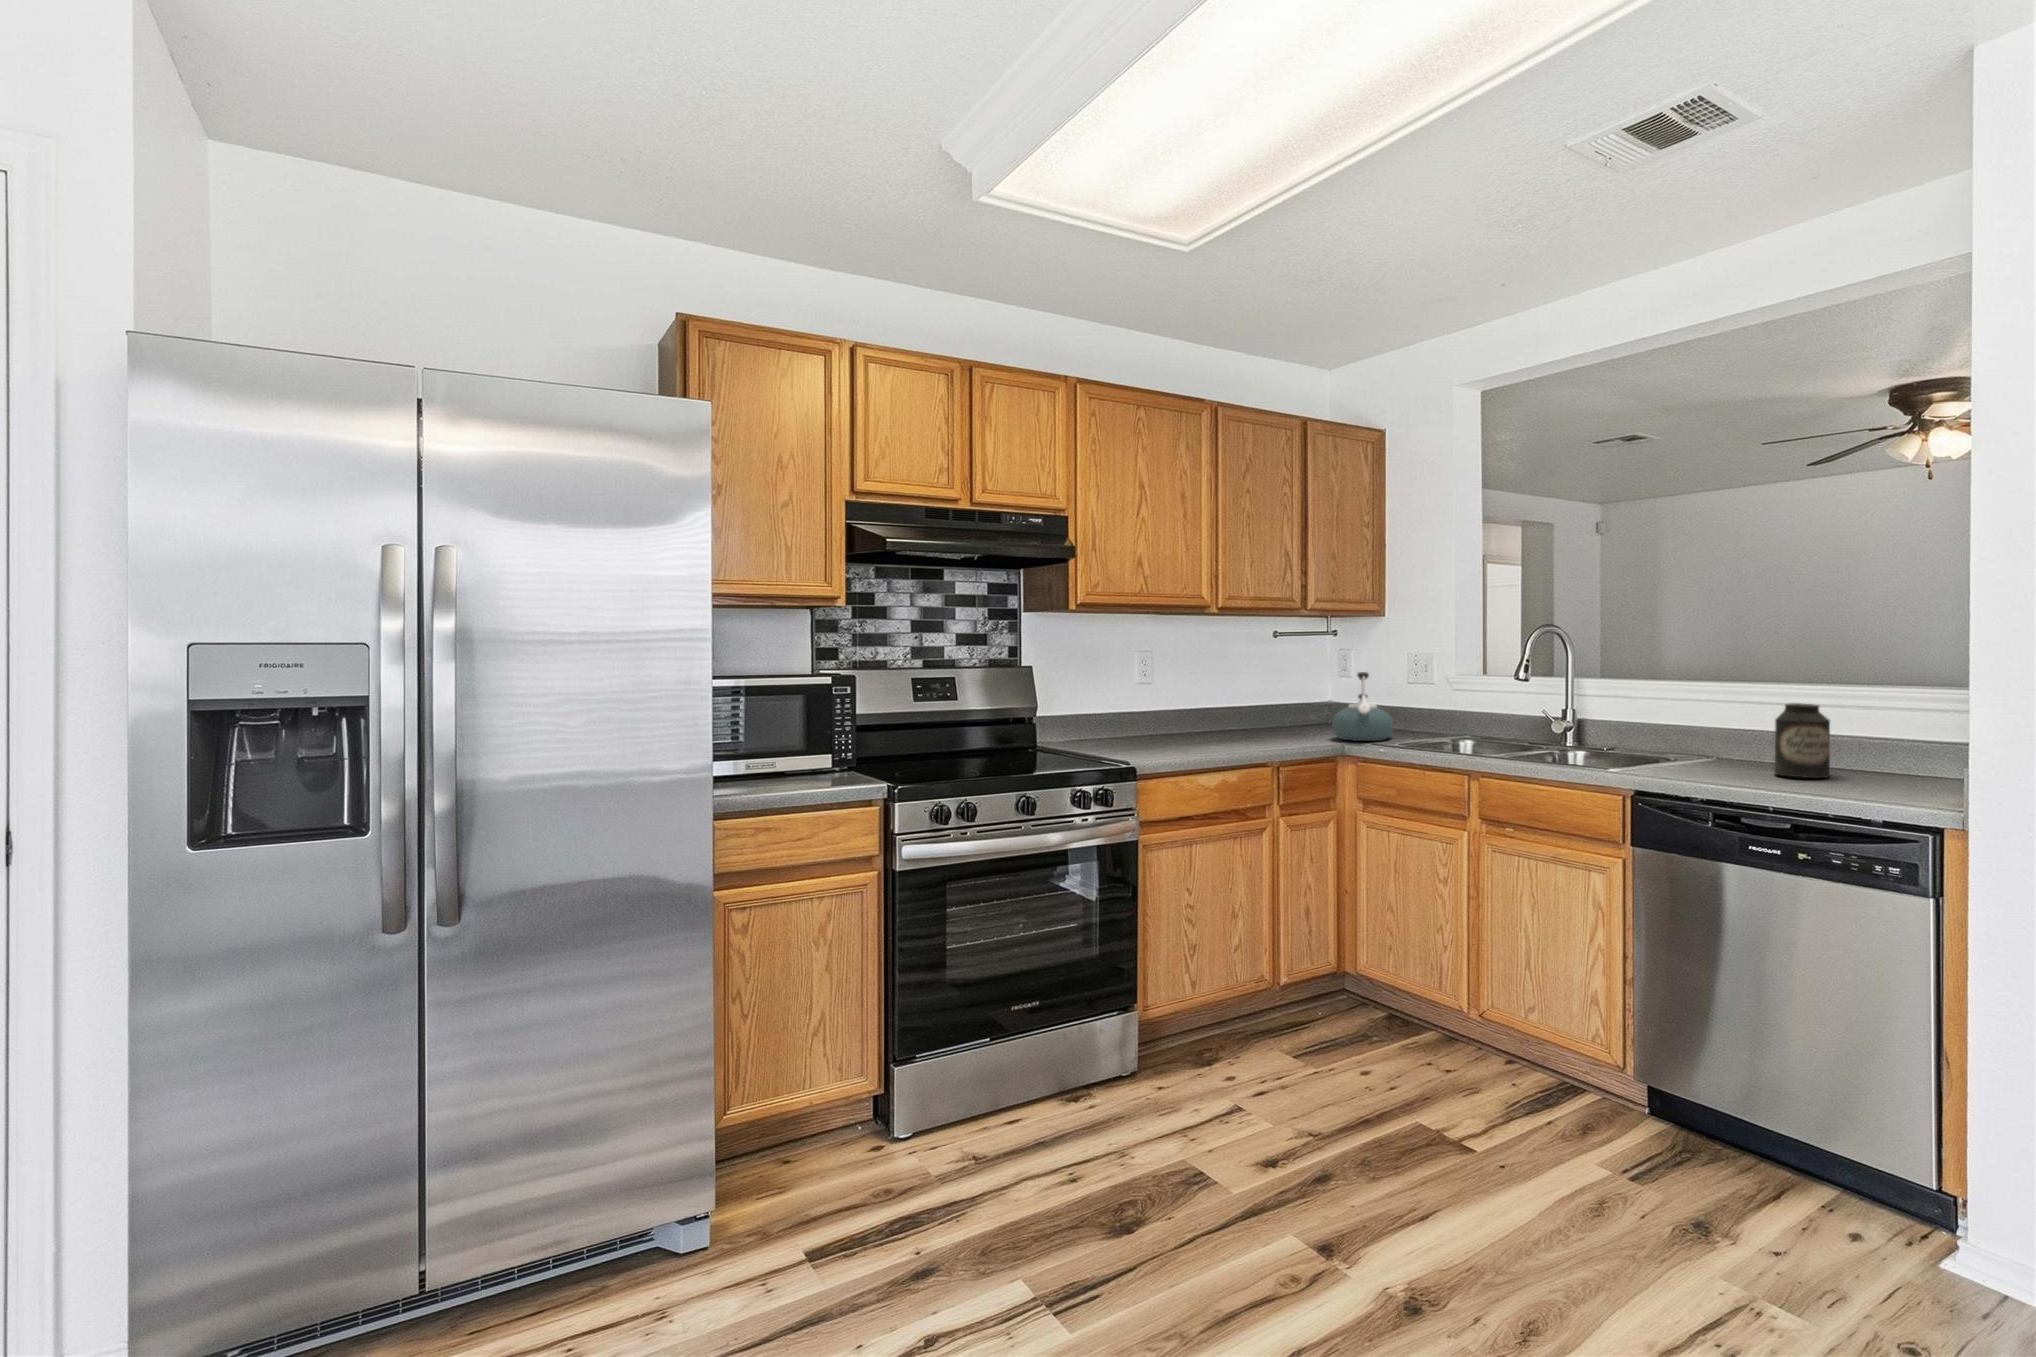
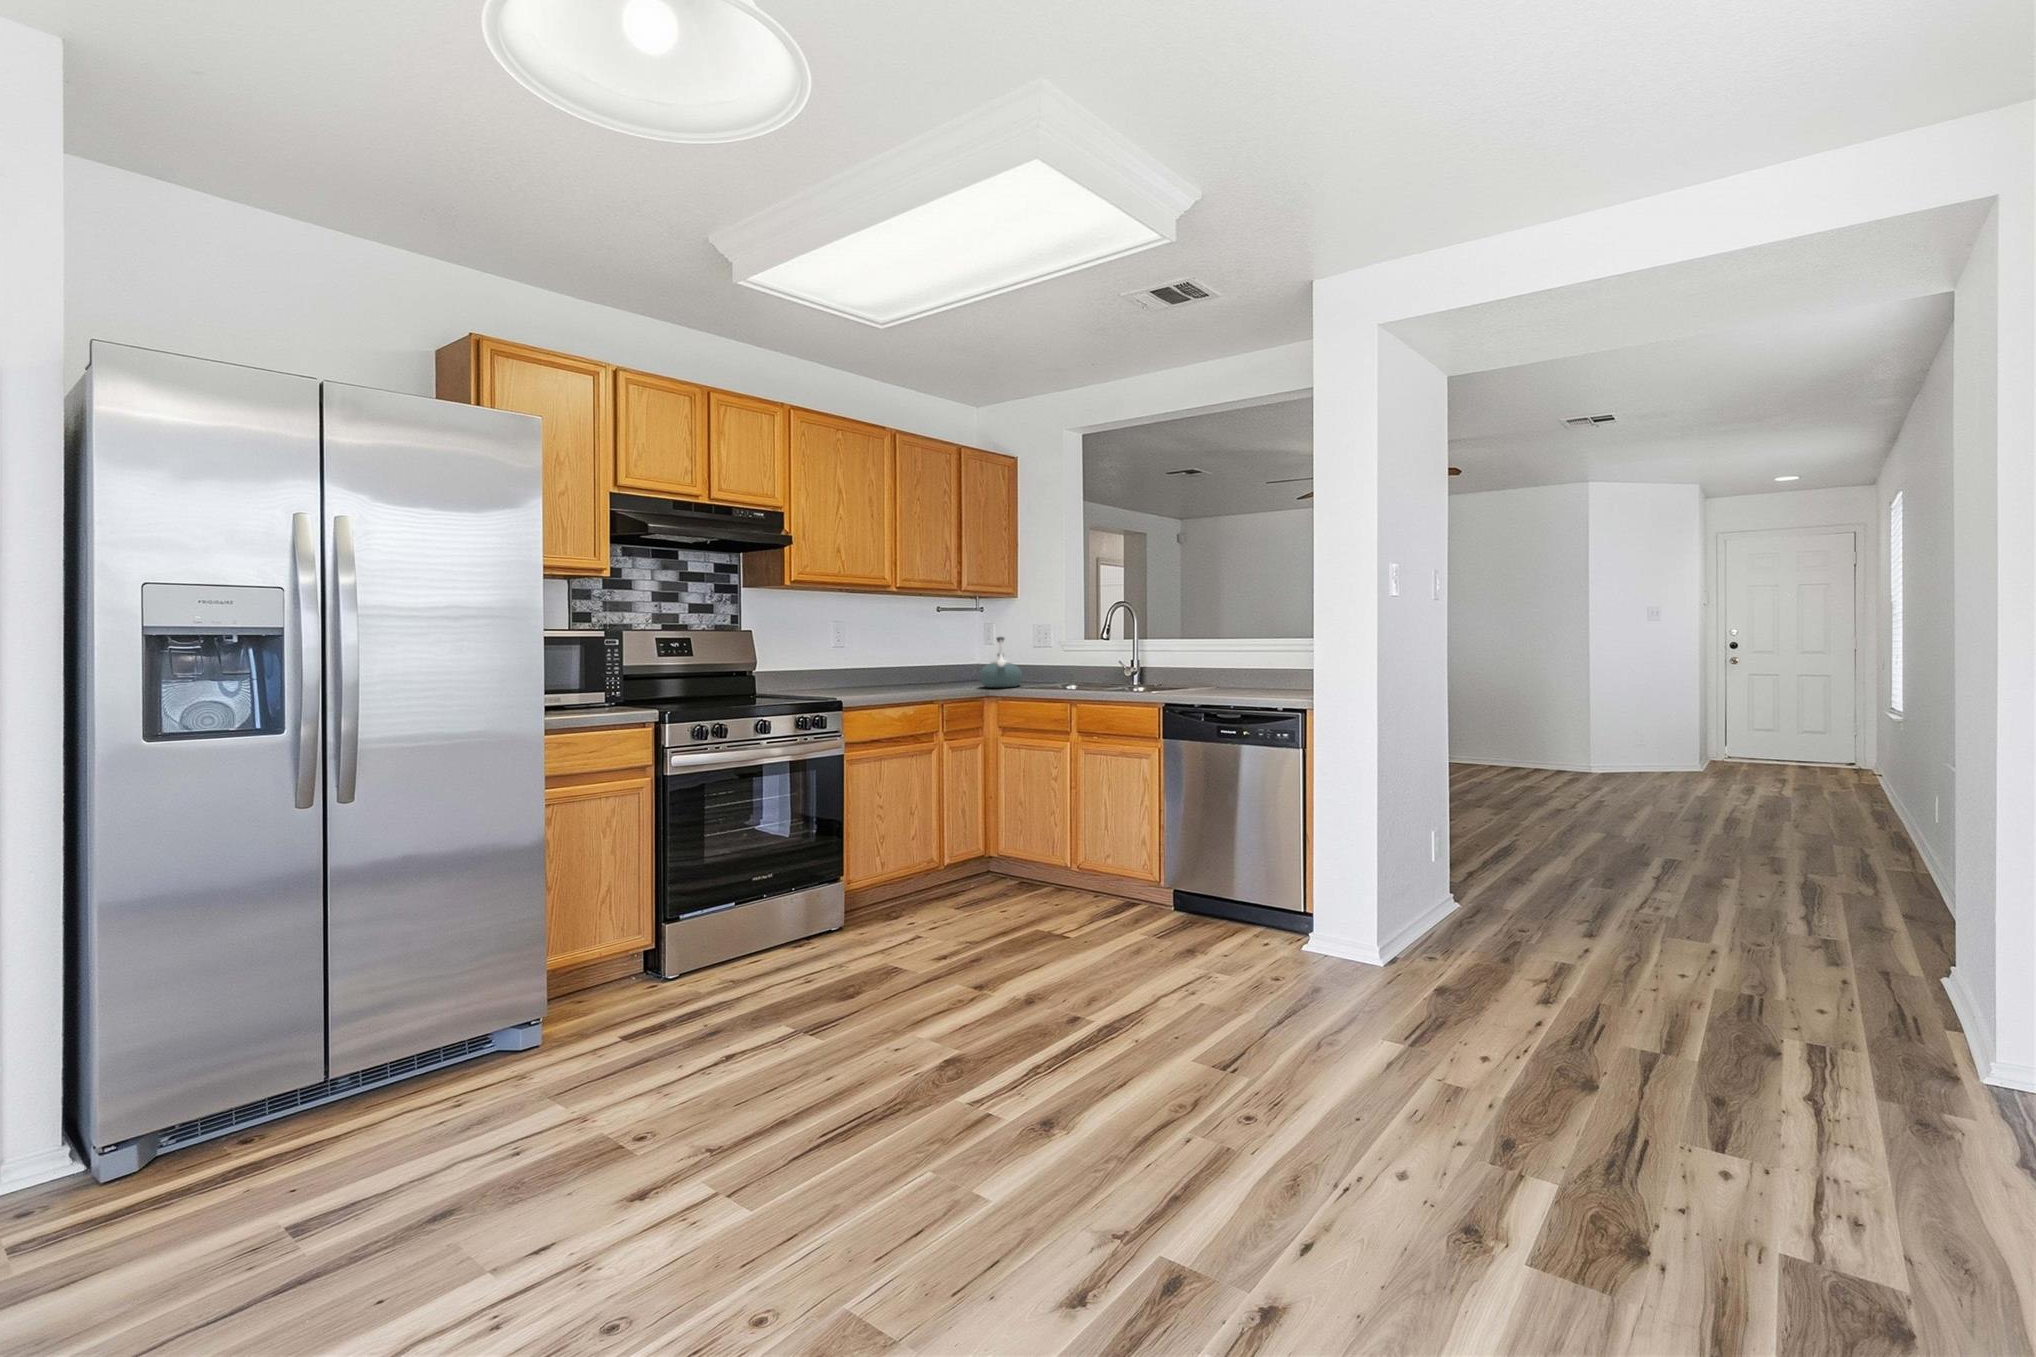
canister: present [1774,703,1830,778] -> none [1243,647,1271,692]

